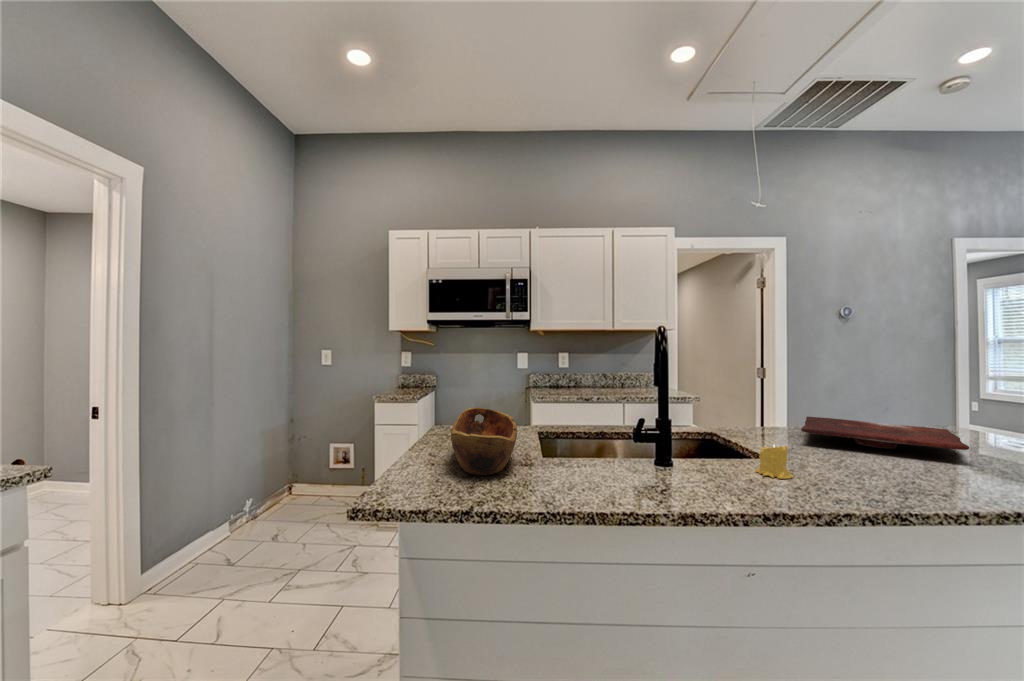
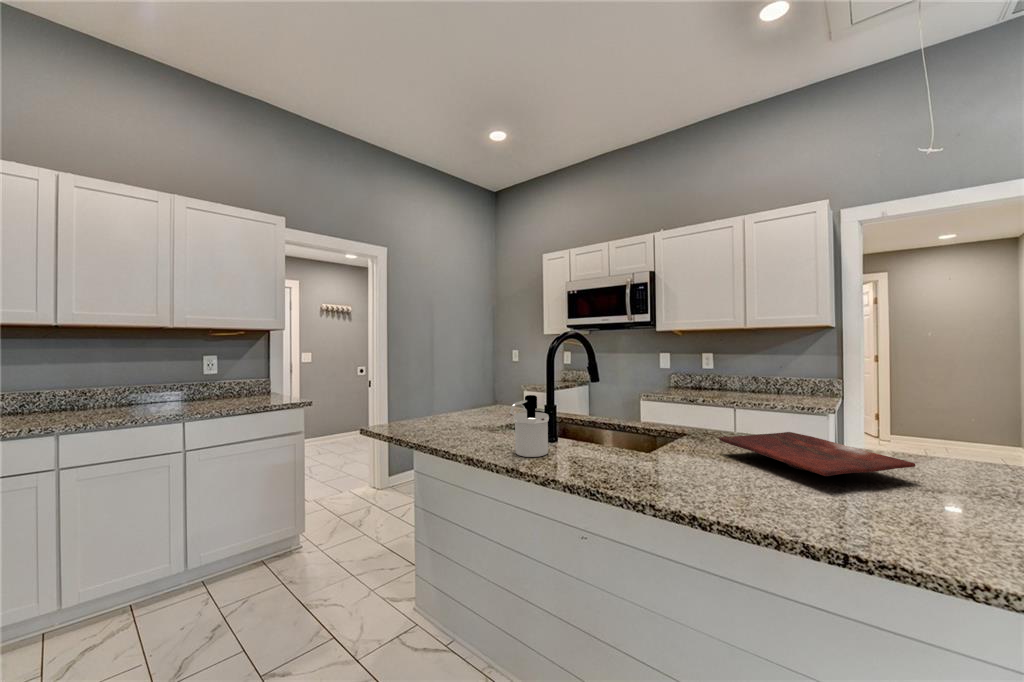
soap dispenser: none [671,401,731,488] -> present [509,395,549,457]
wooden bowl: present [451,407,517,476] -> none [427,393,487,431]
candle: present [756,445,793,479] -> none [586,435,616,464]

